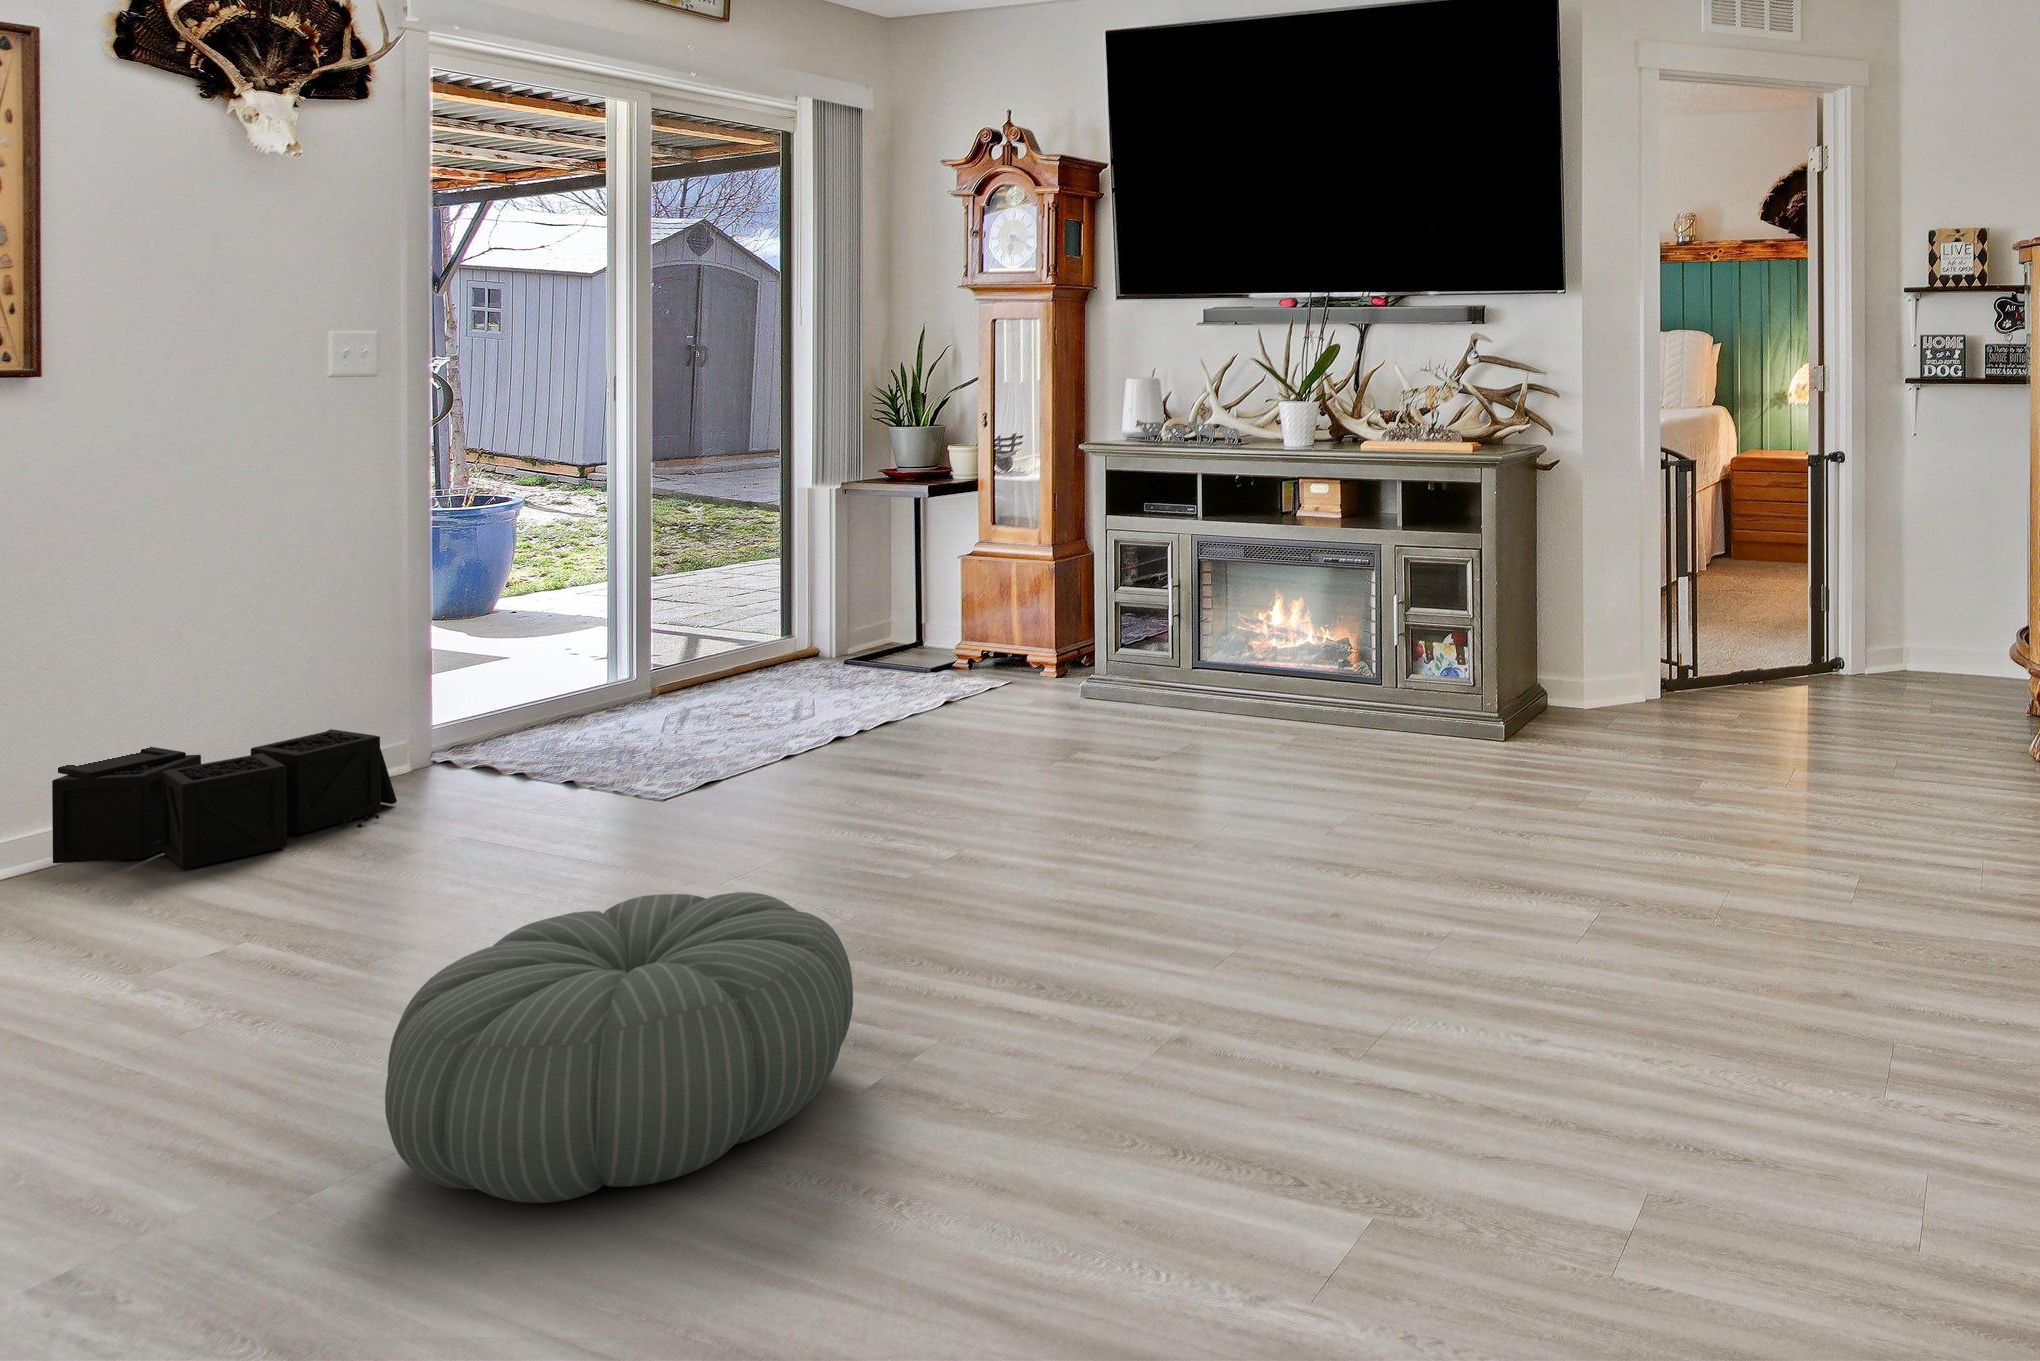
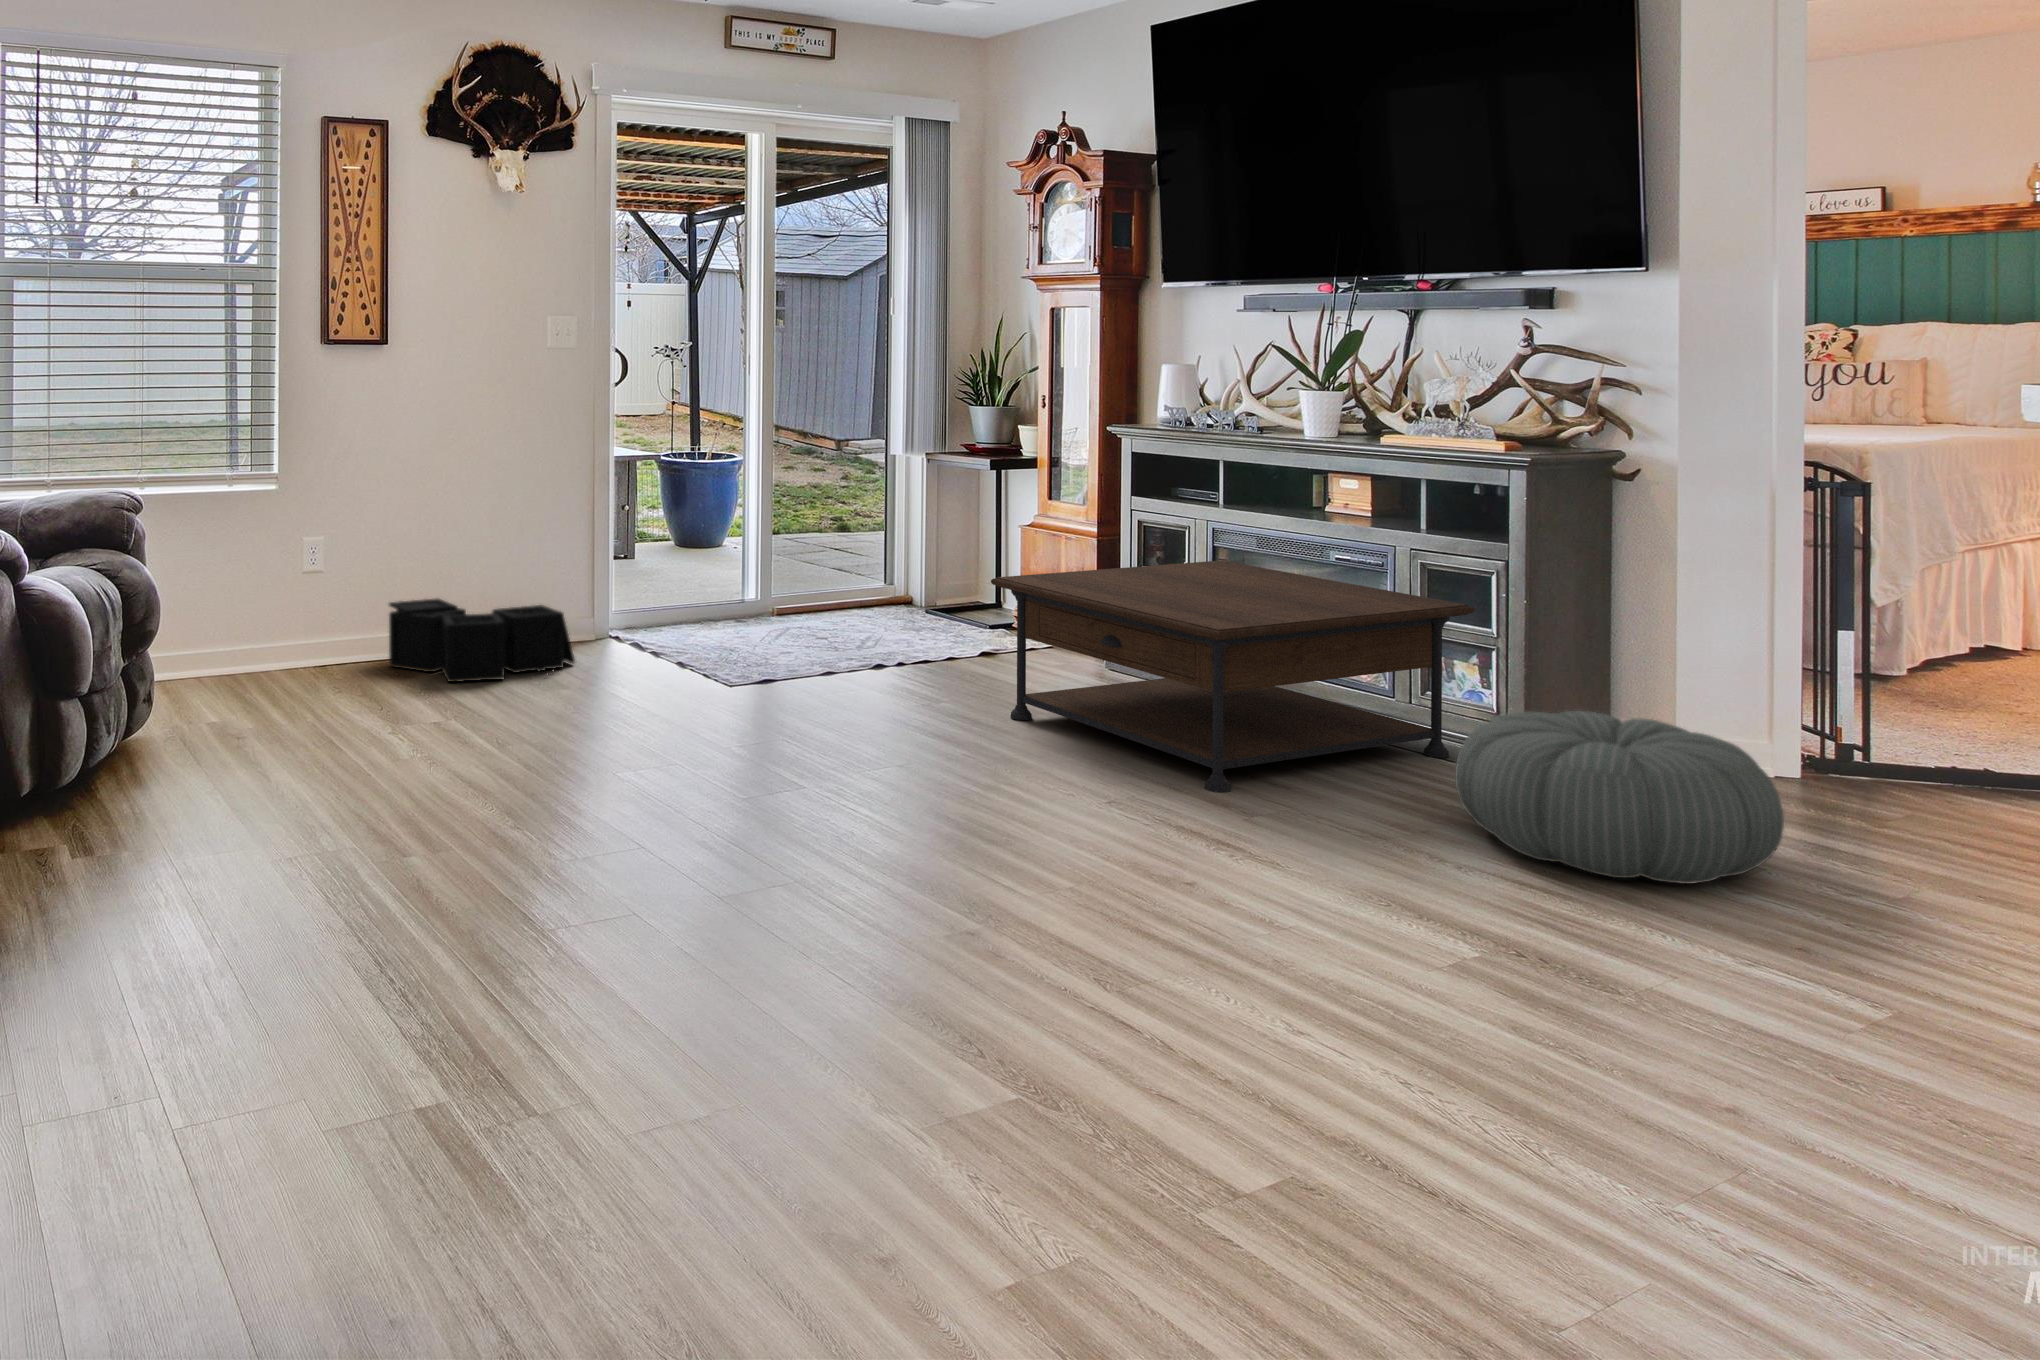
coffee table: none [993,573,1451,814] -> present [991,561,1474,793]
pouf: present [385,892,853,1203] -> present [1455,711,1784,884]

